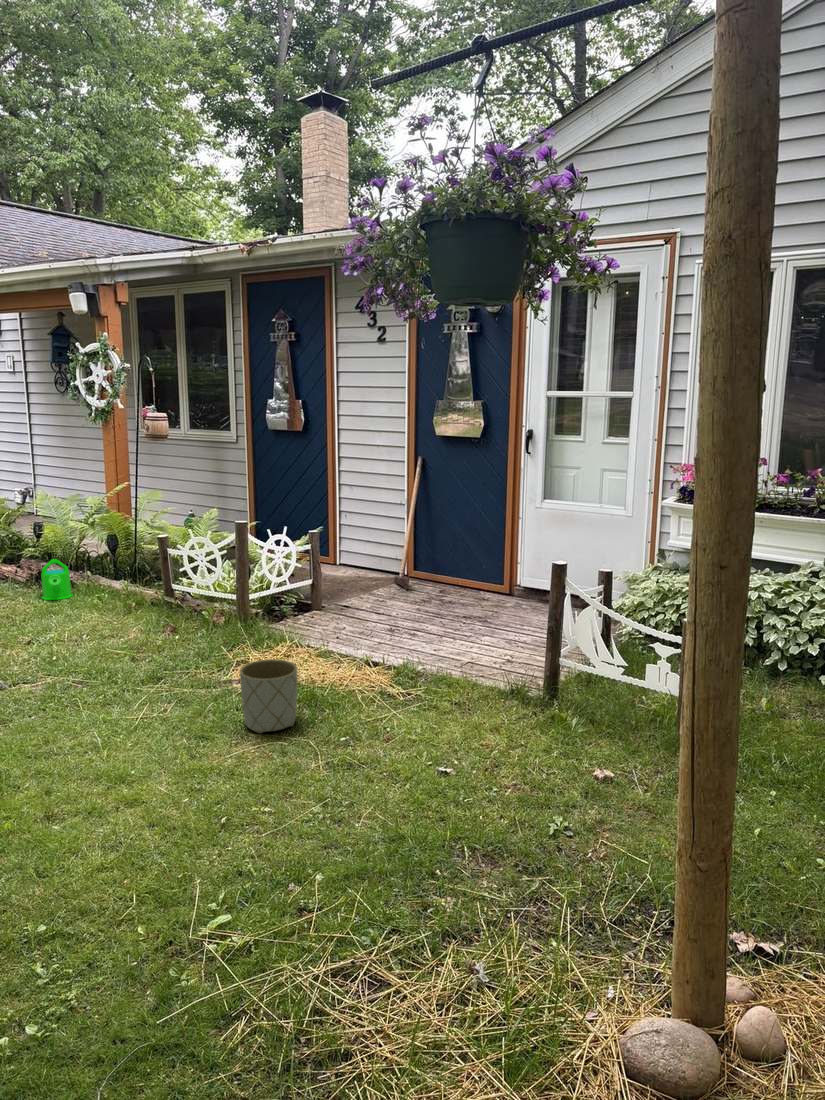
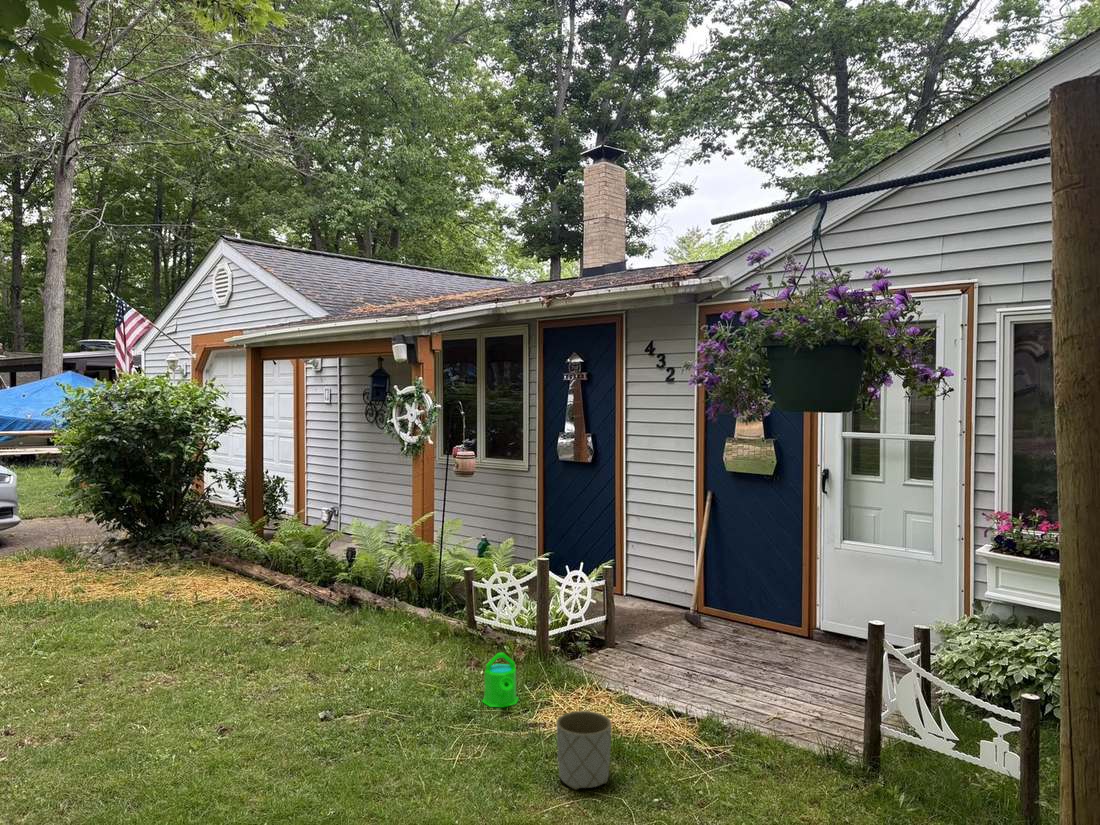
watering can: present [41,559,73,600] -> present [482,653,518,707]

